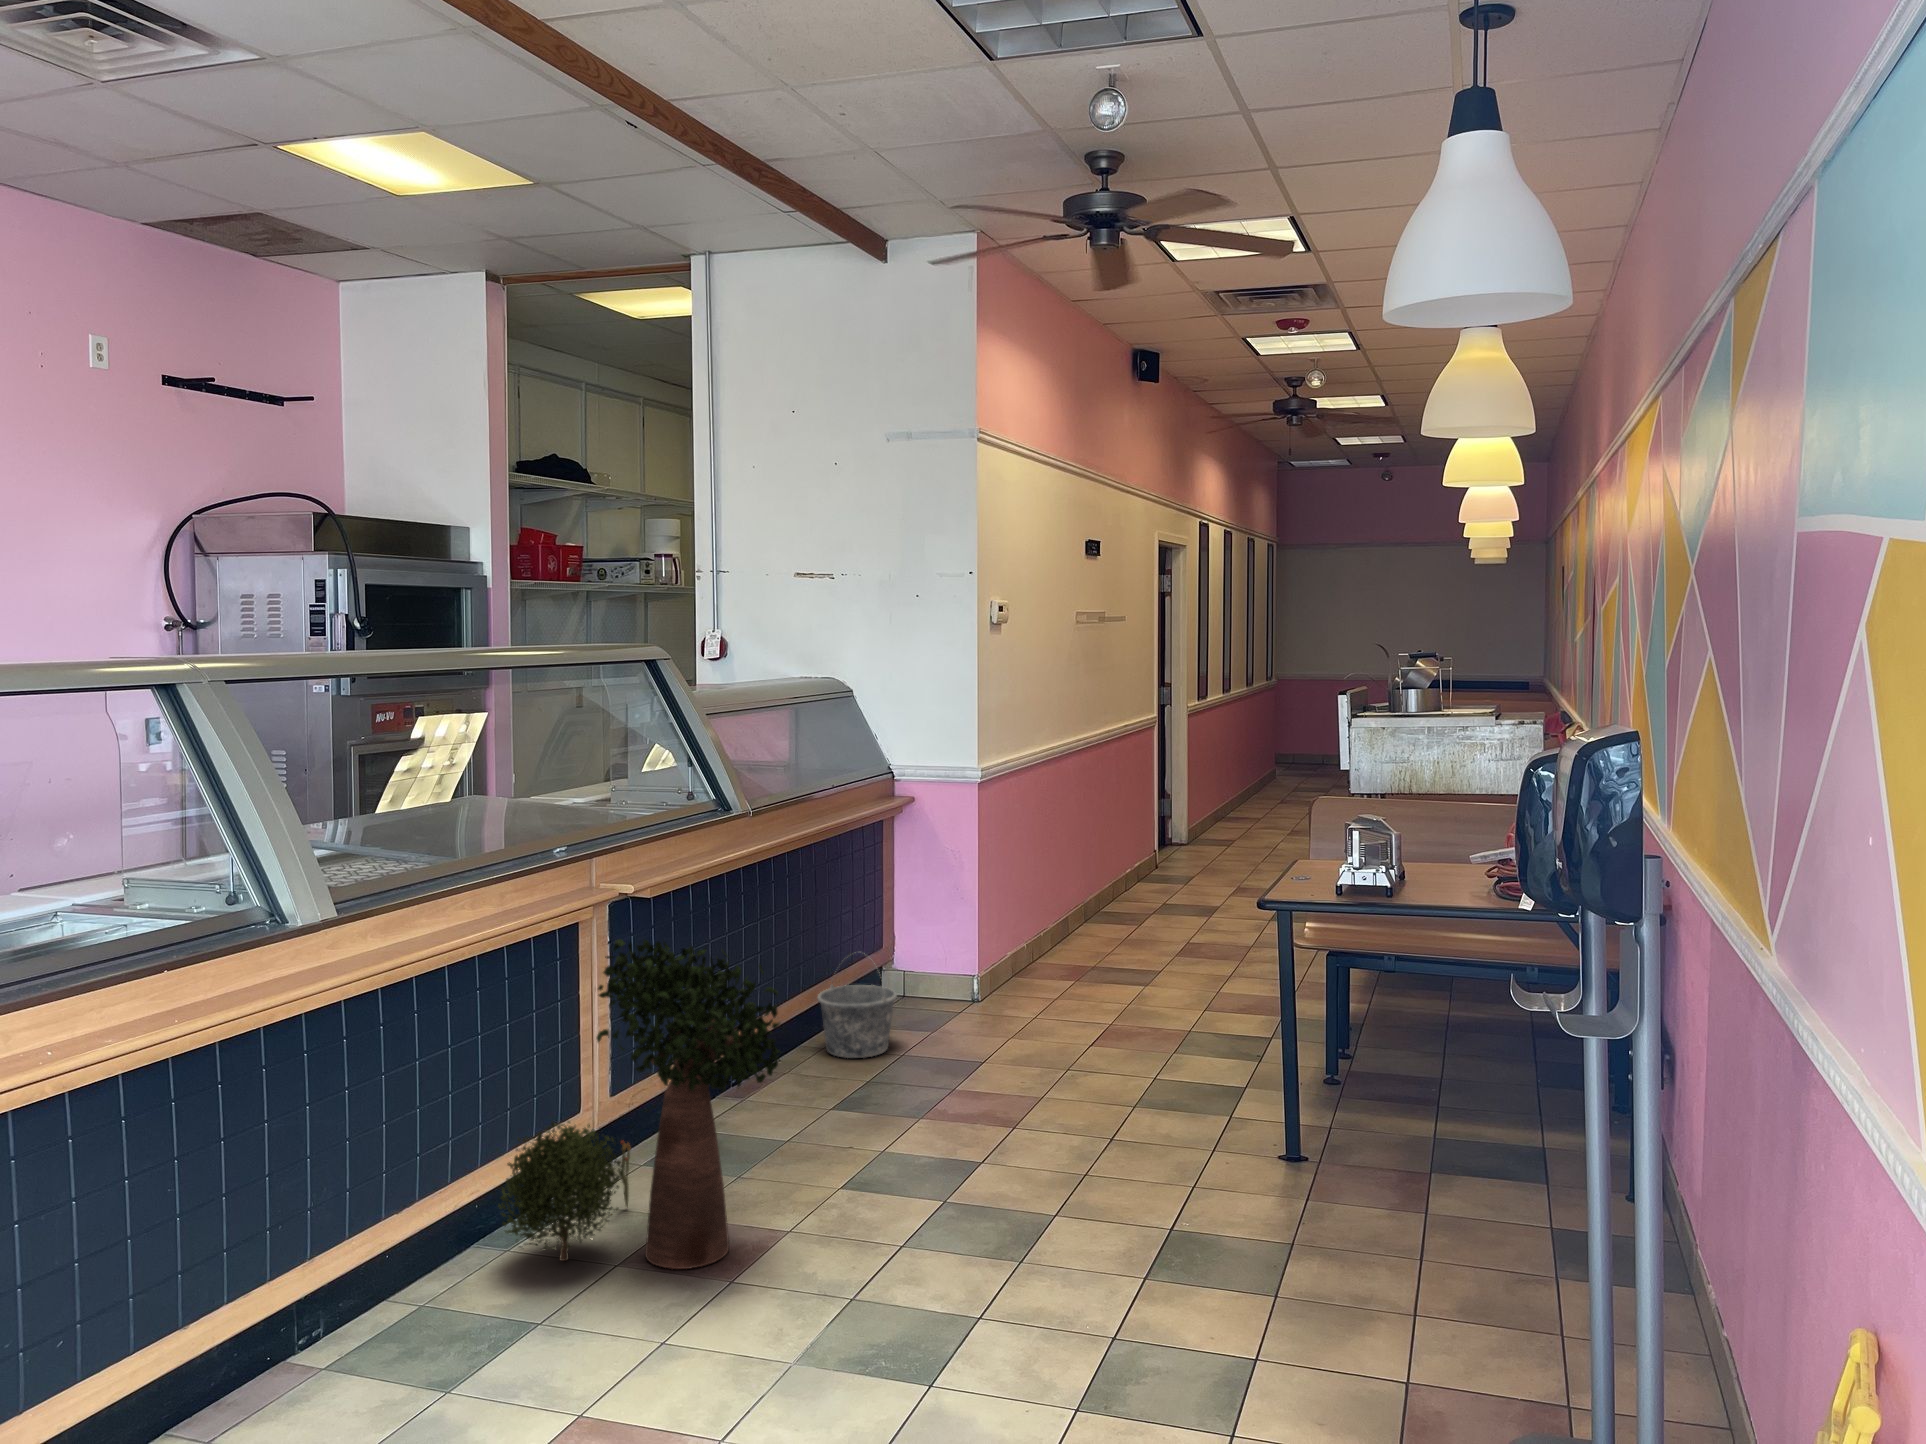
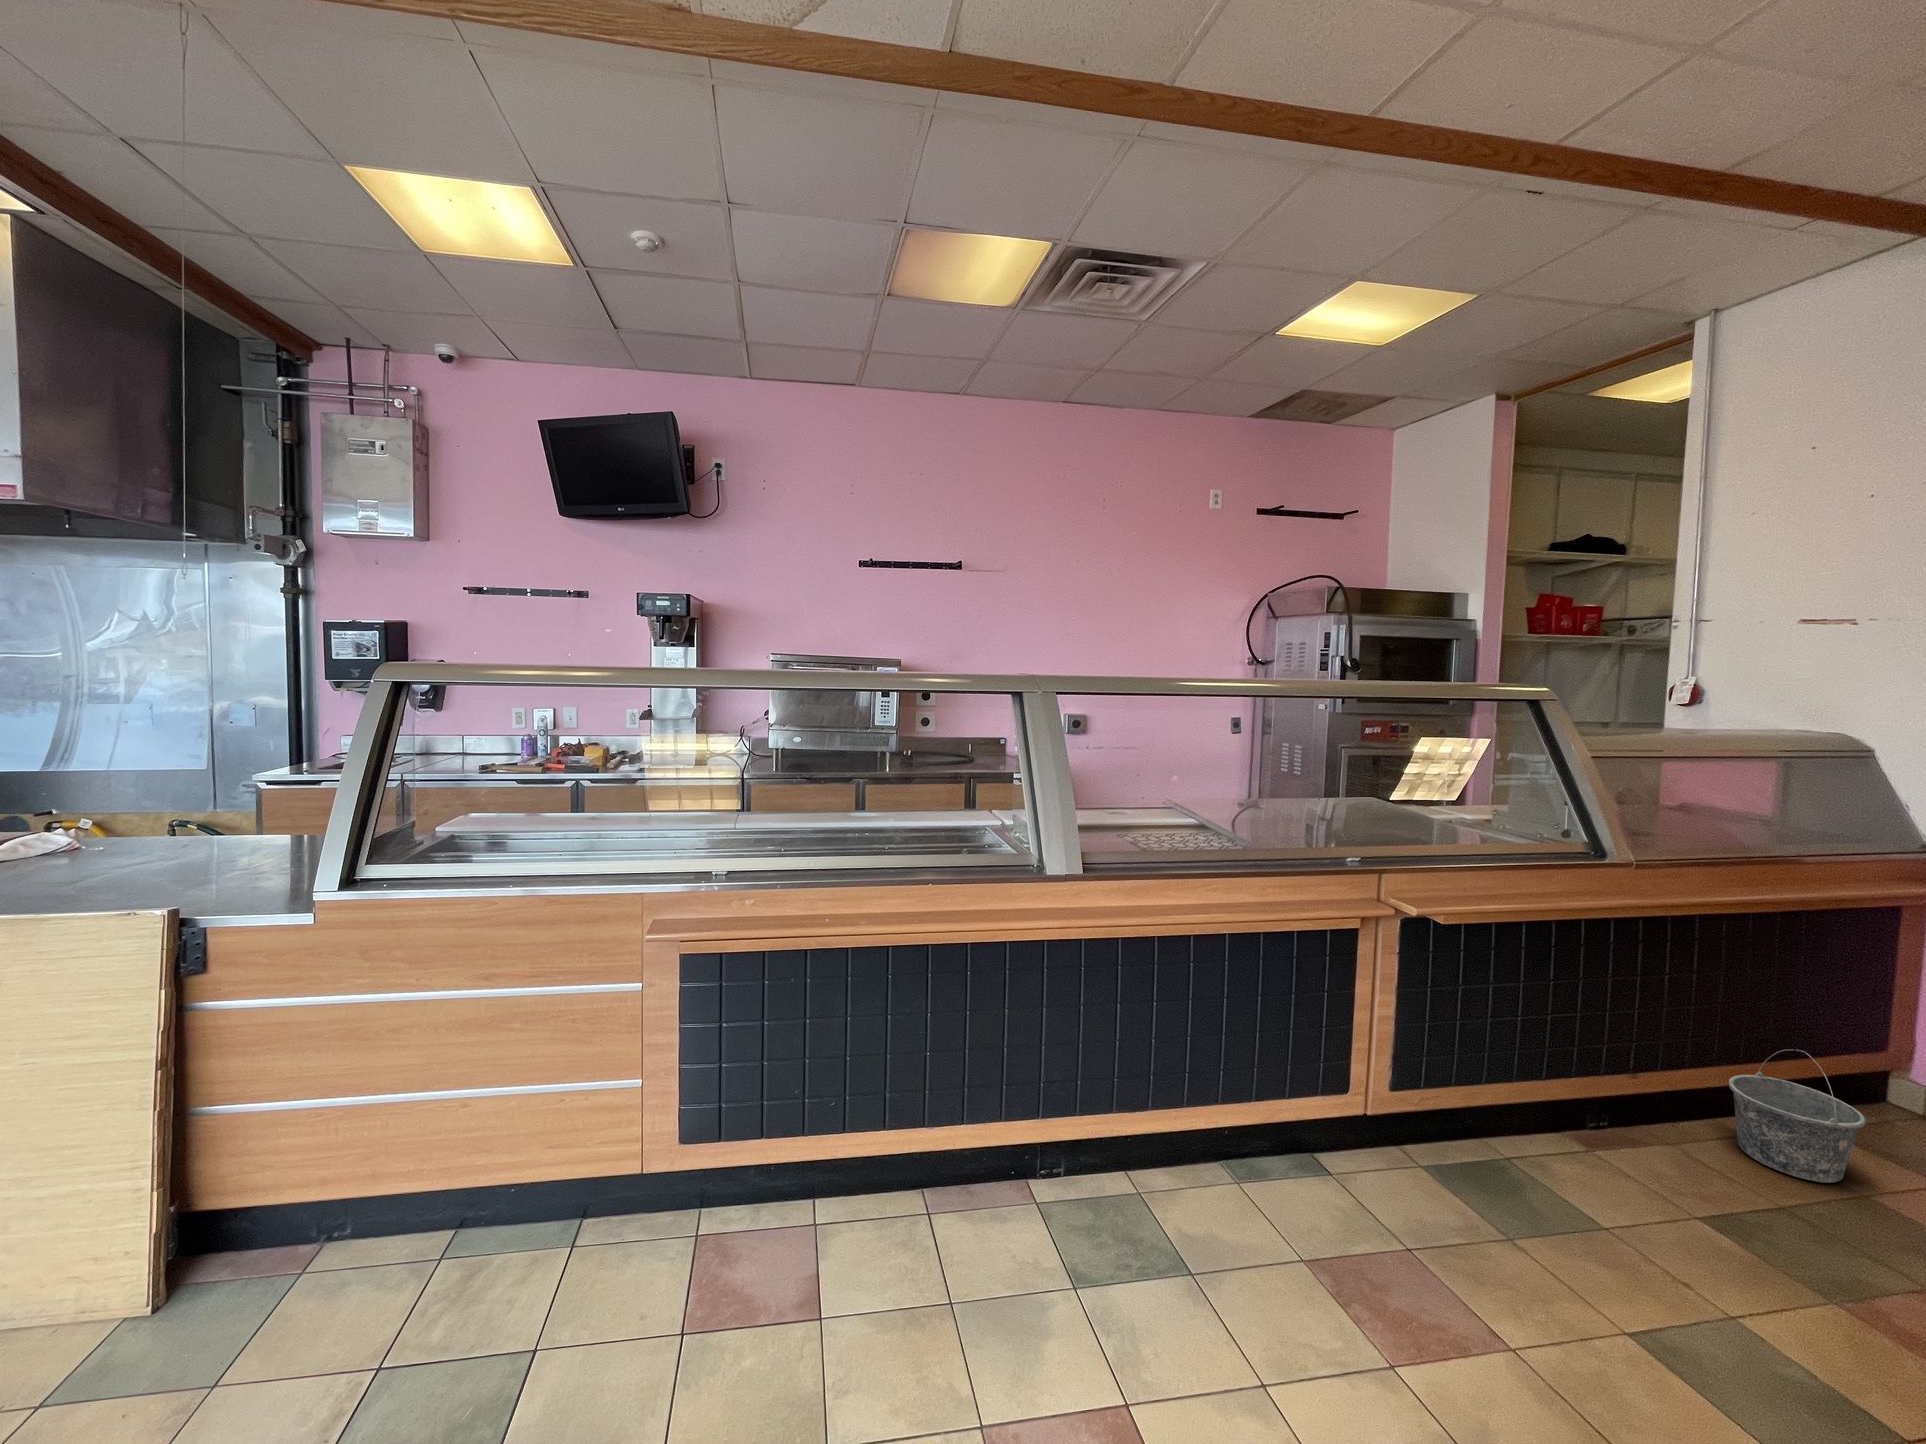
potted plant: present [498,939,781,1269] -> none [1207,959,1523,1330]

